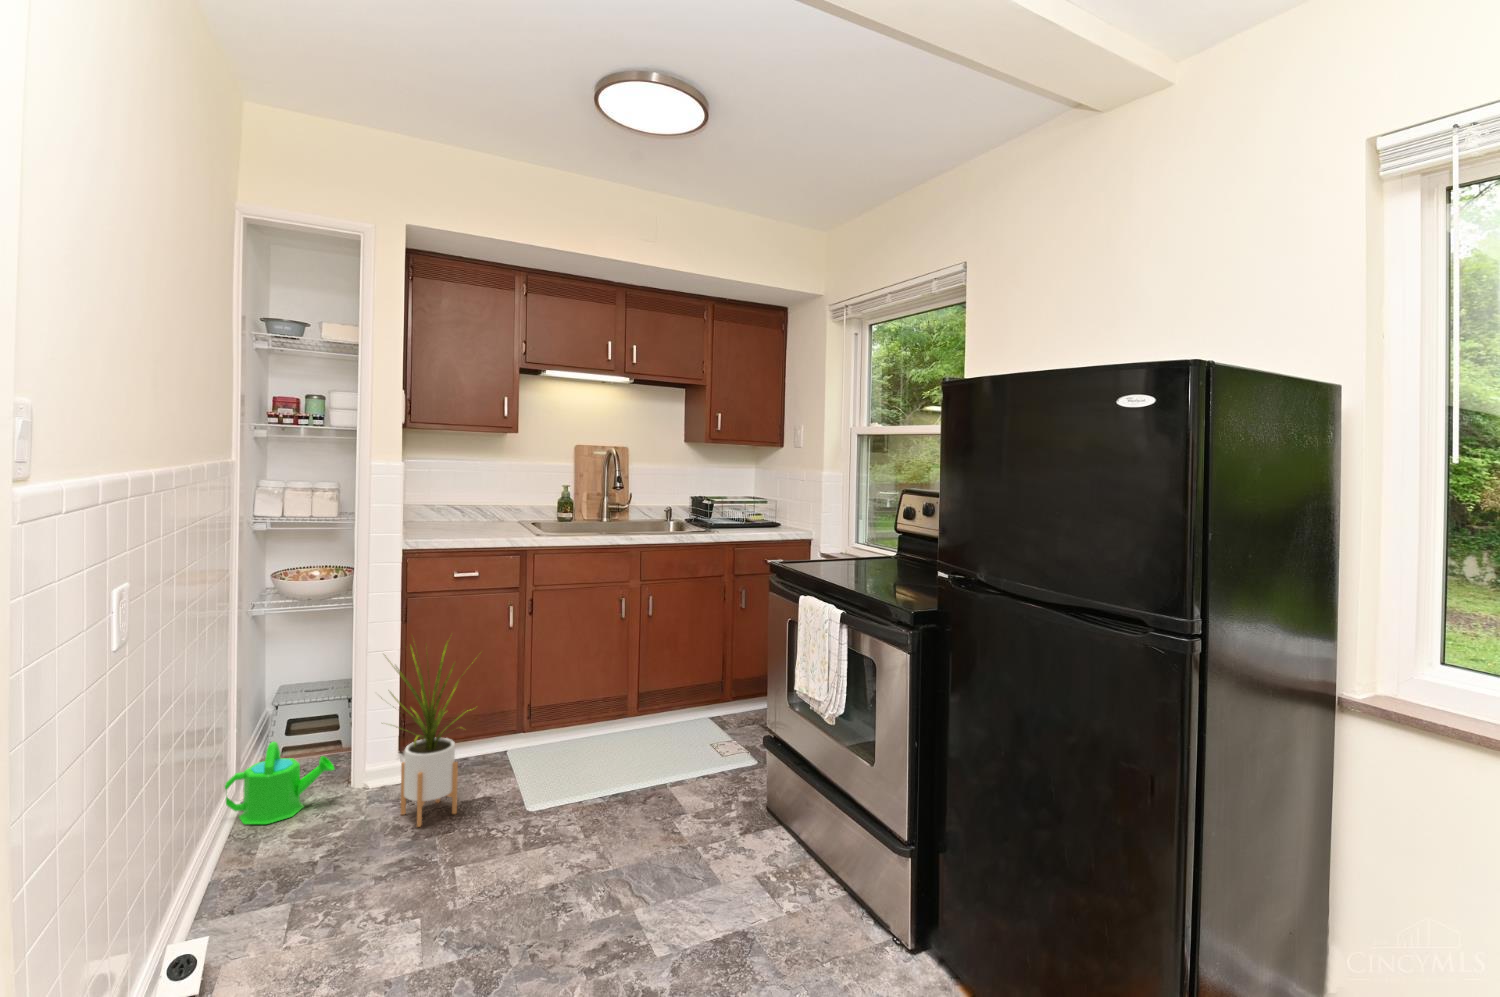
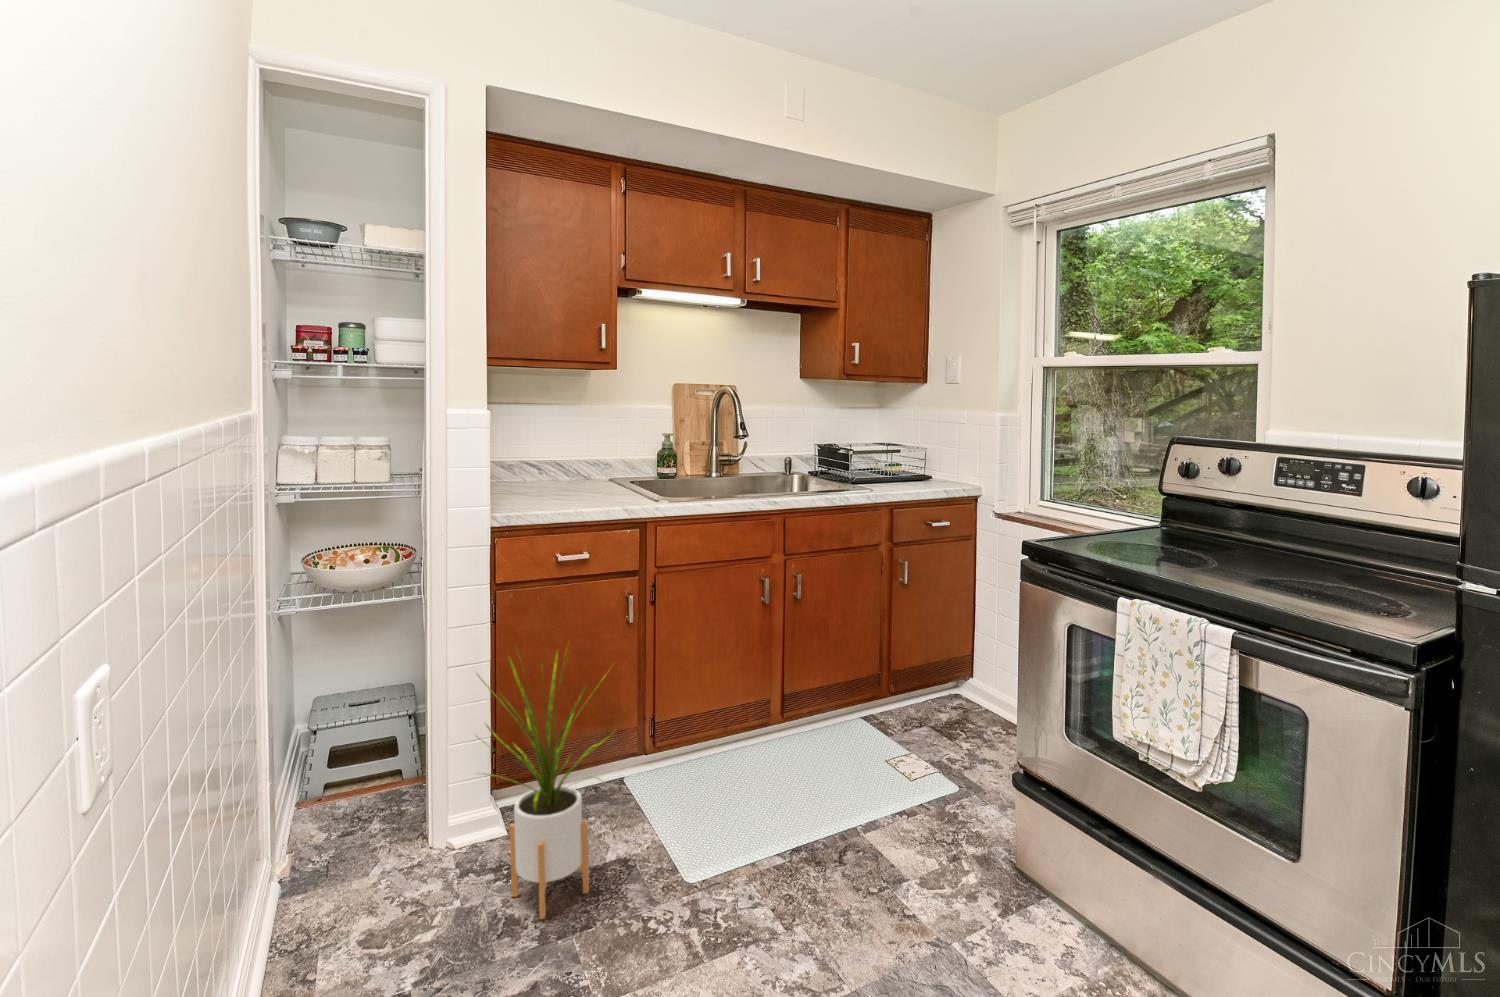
watering can: present [225,742,334,824] -> none [254,800,414,922]

